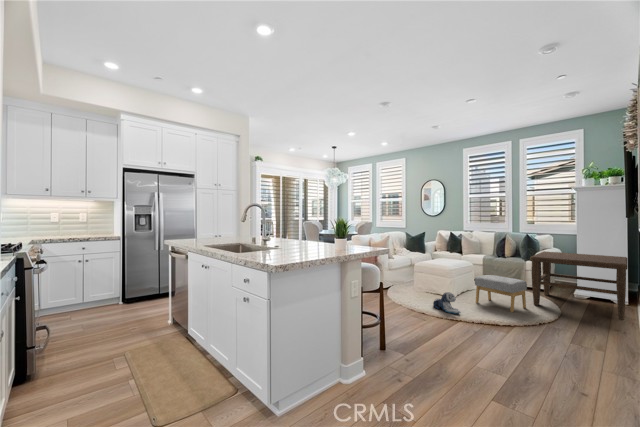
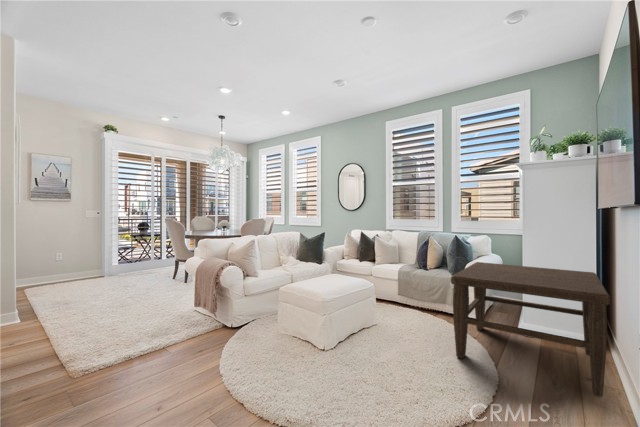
footstool: present [475,275,527,312] -> none [363,306,444,383]
plush toy: present [433,292,461,314] -> none [280,350,315,400]

